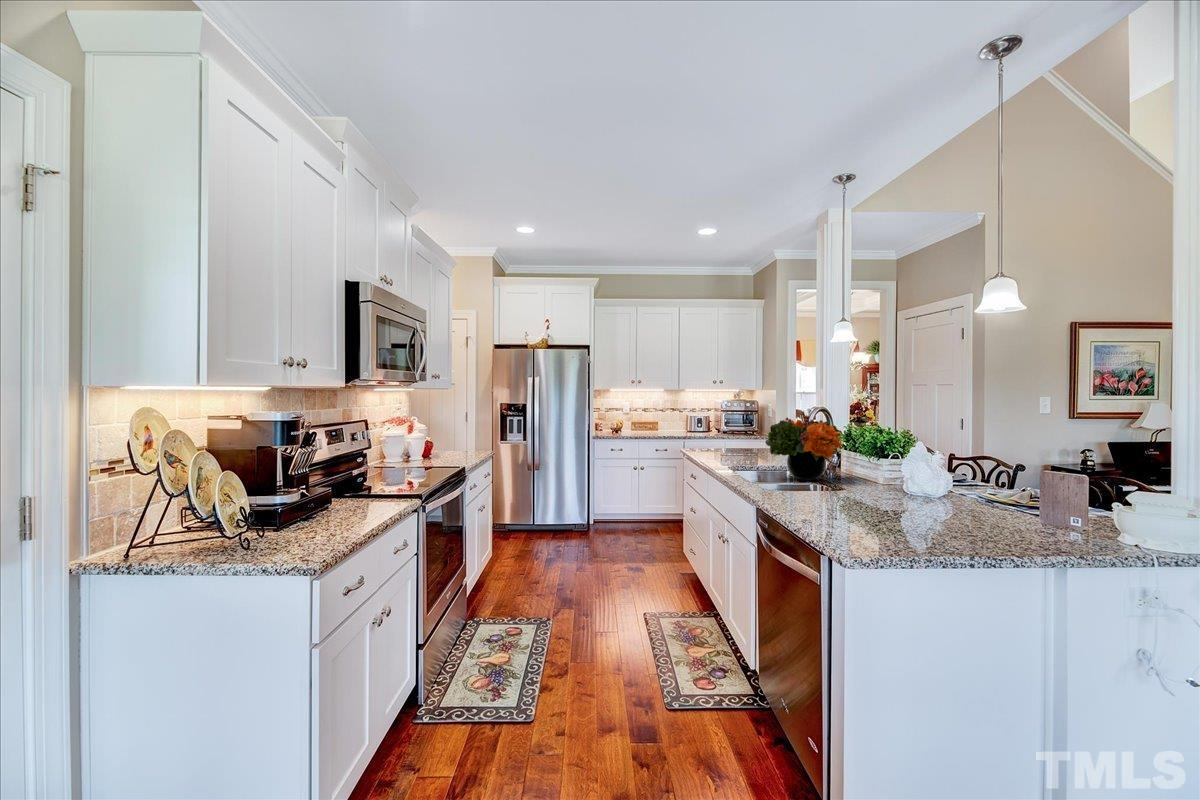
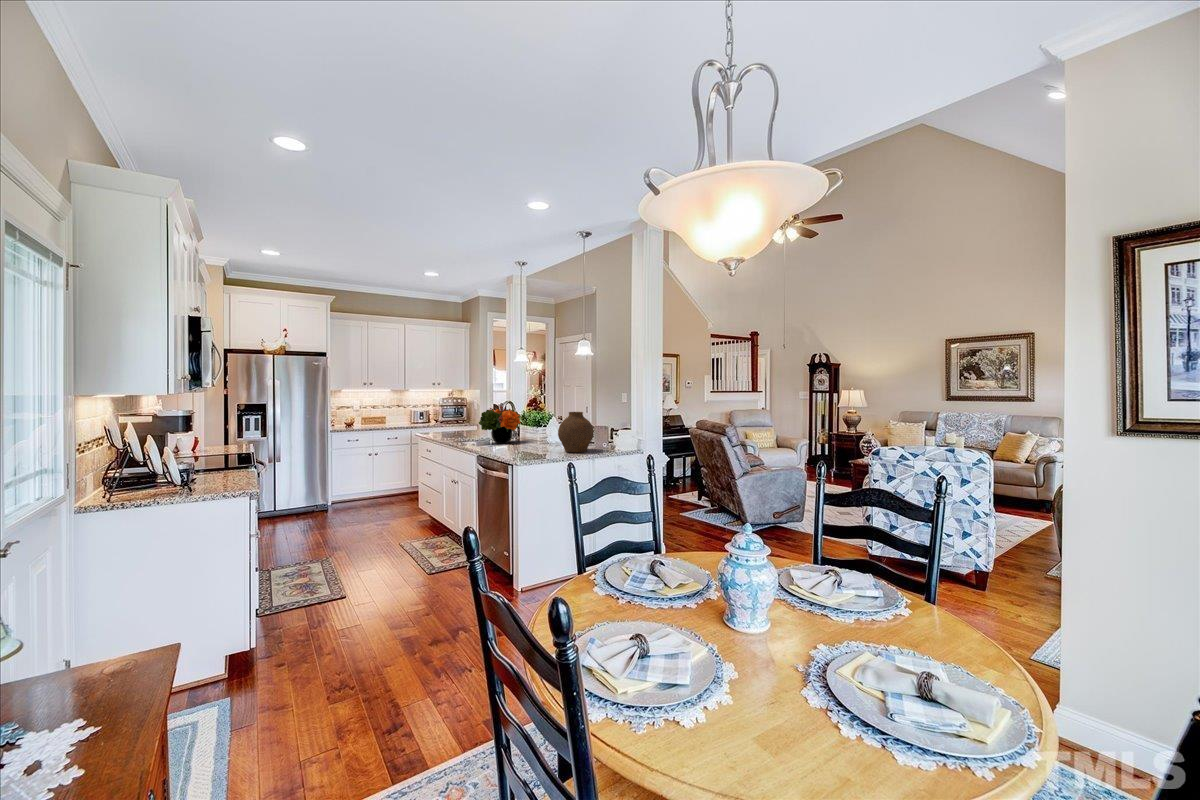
vase: none [937,435,1040,532] -> present [558,412,594,453]

